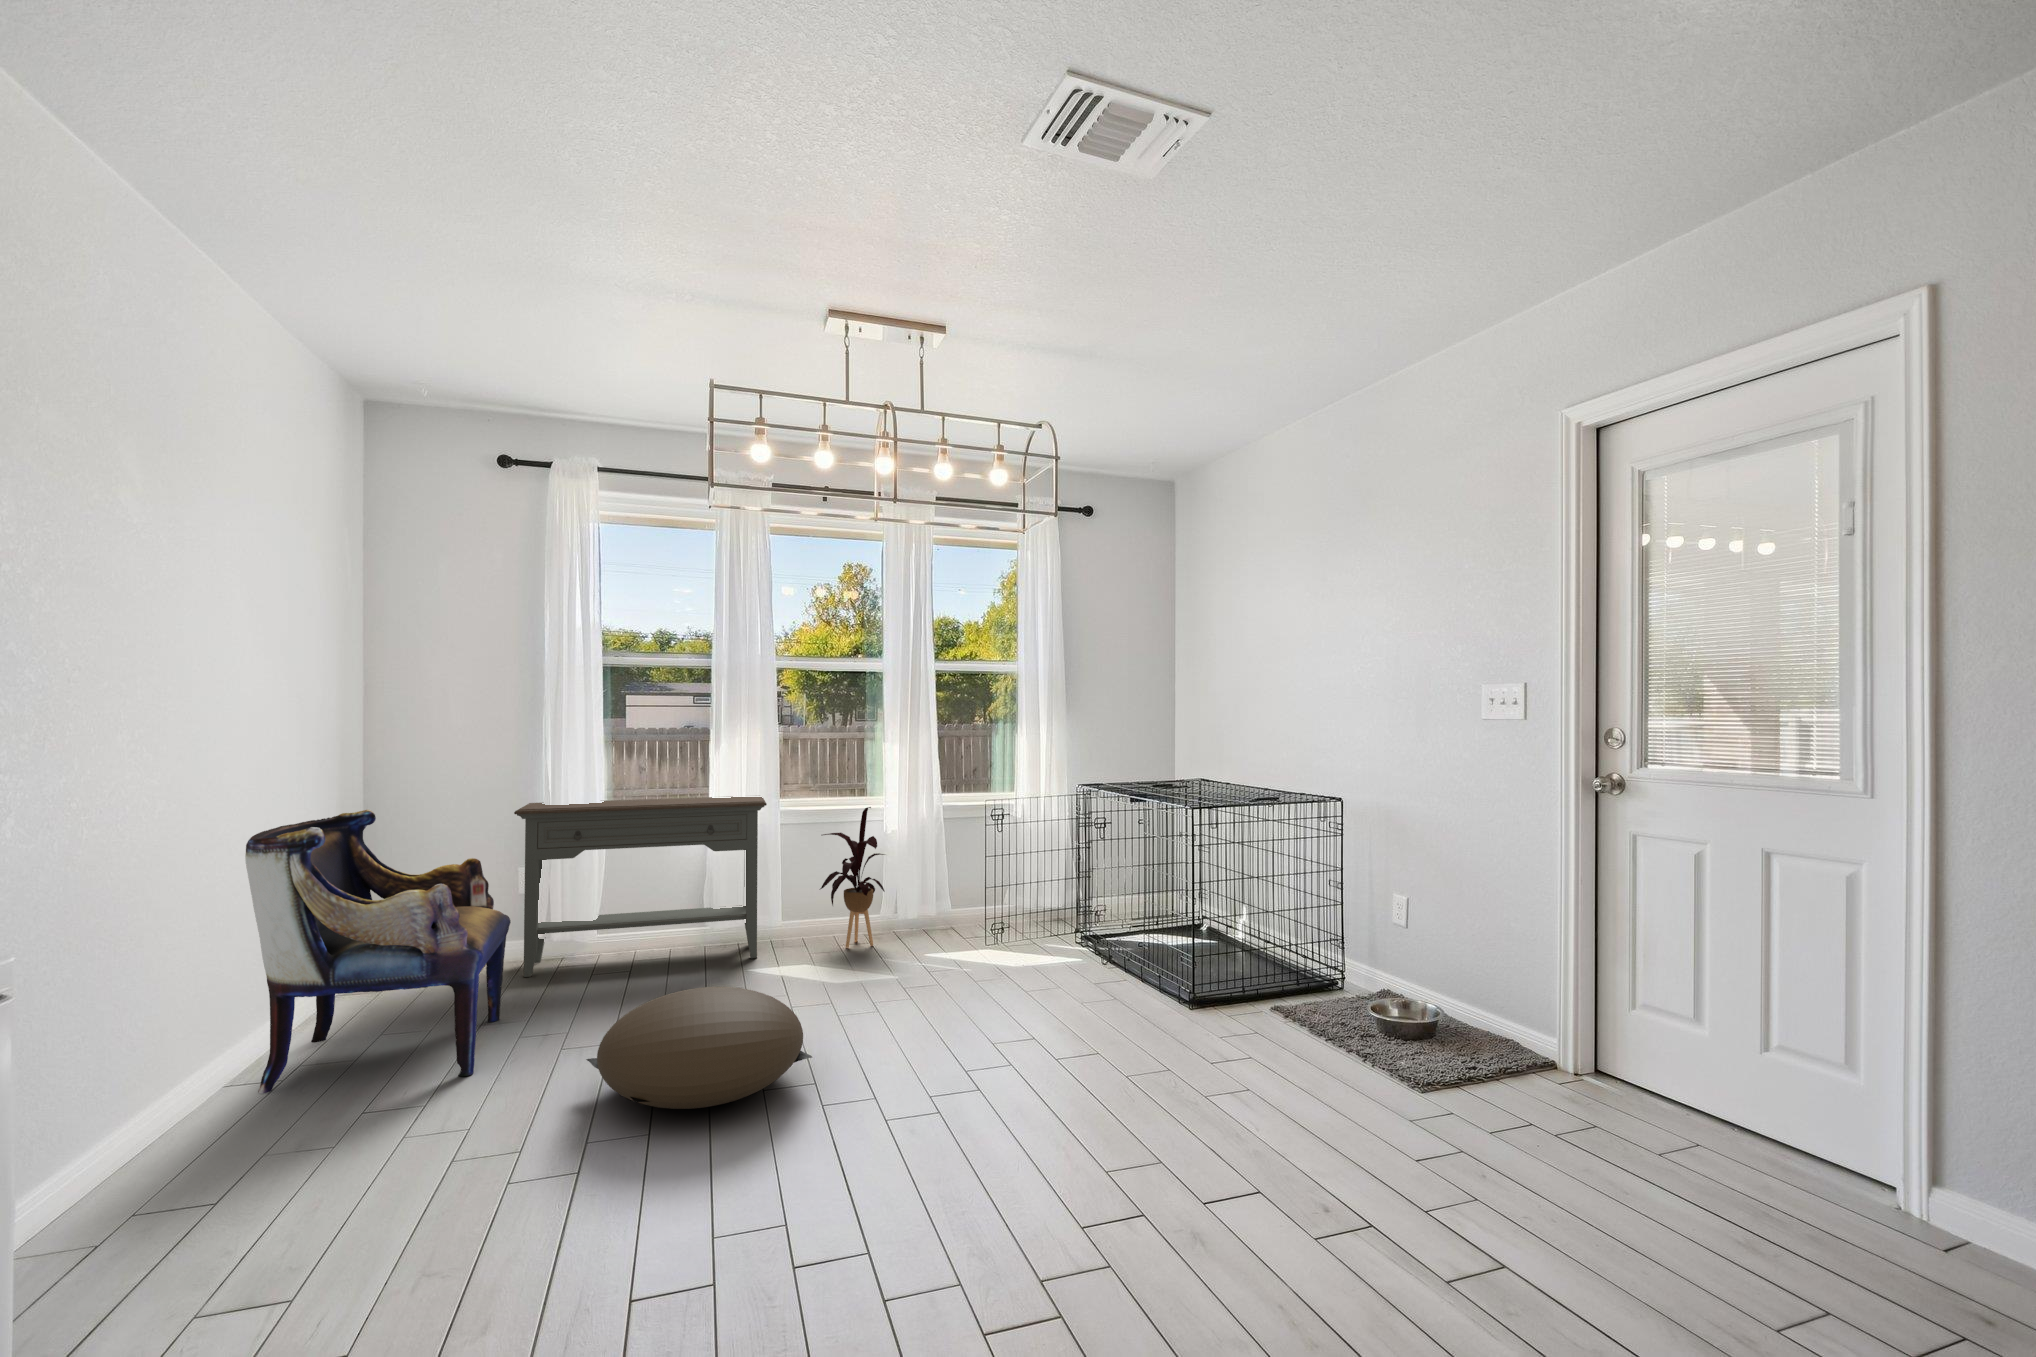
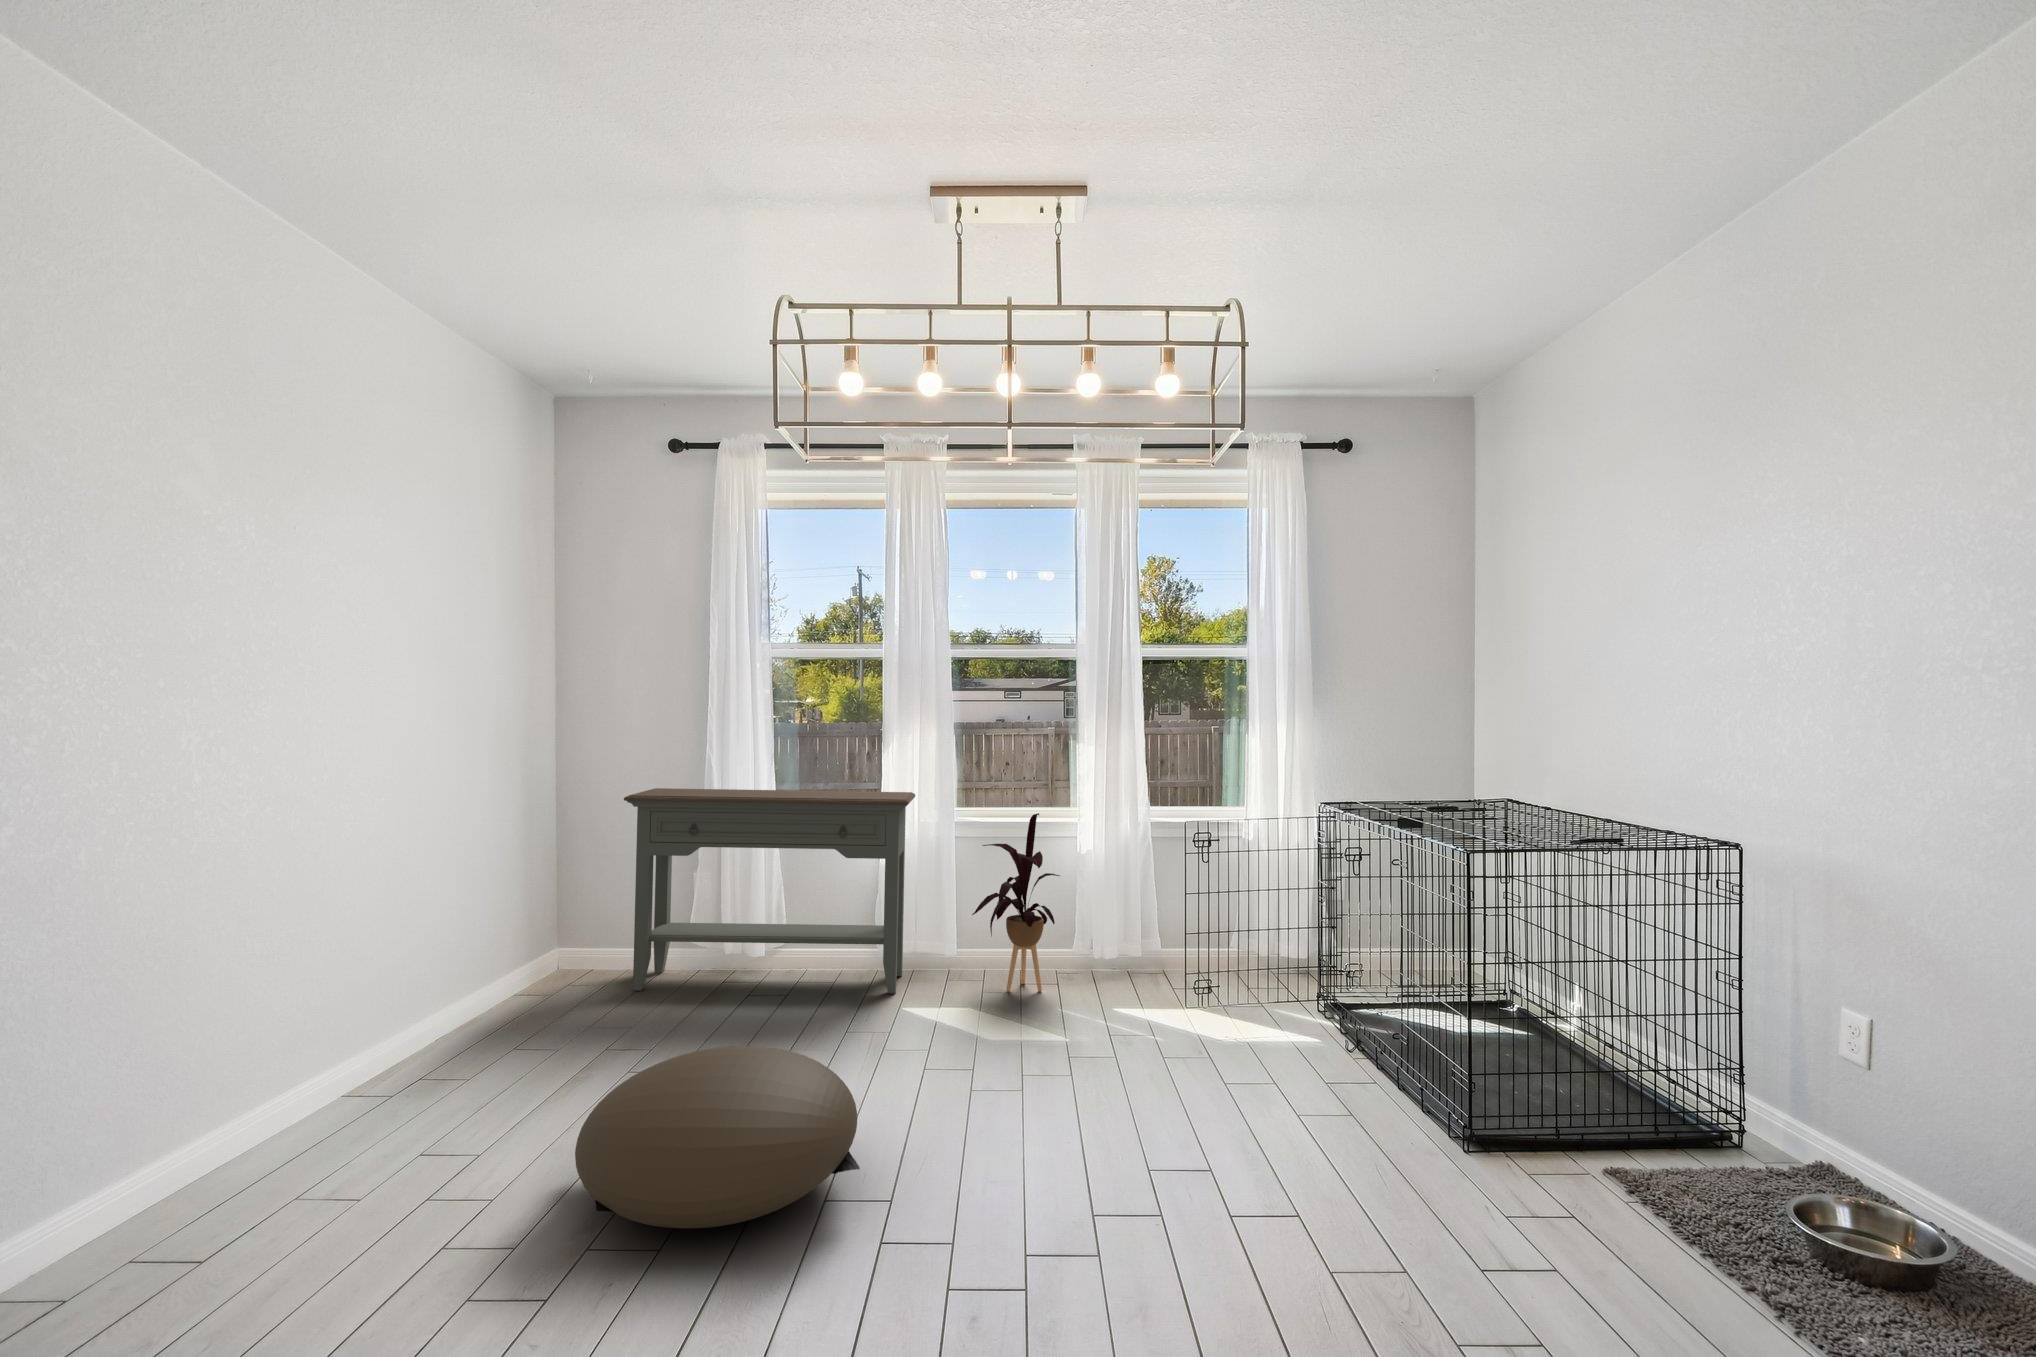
armchair: present [245,809,511,1093] -> none [263,787,585,1122]

